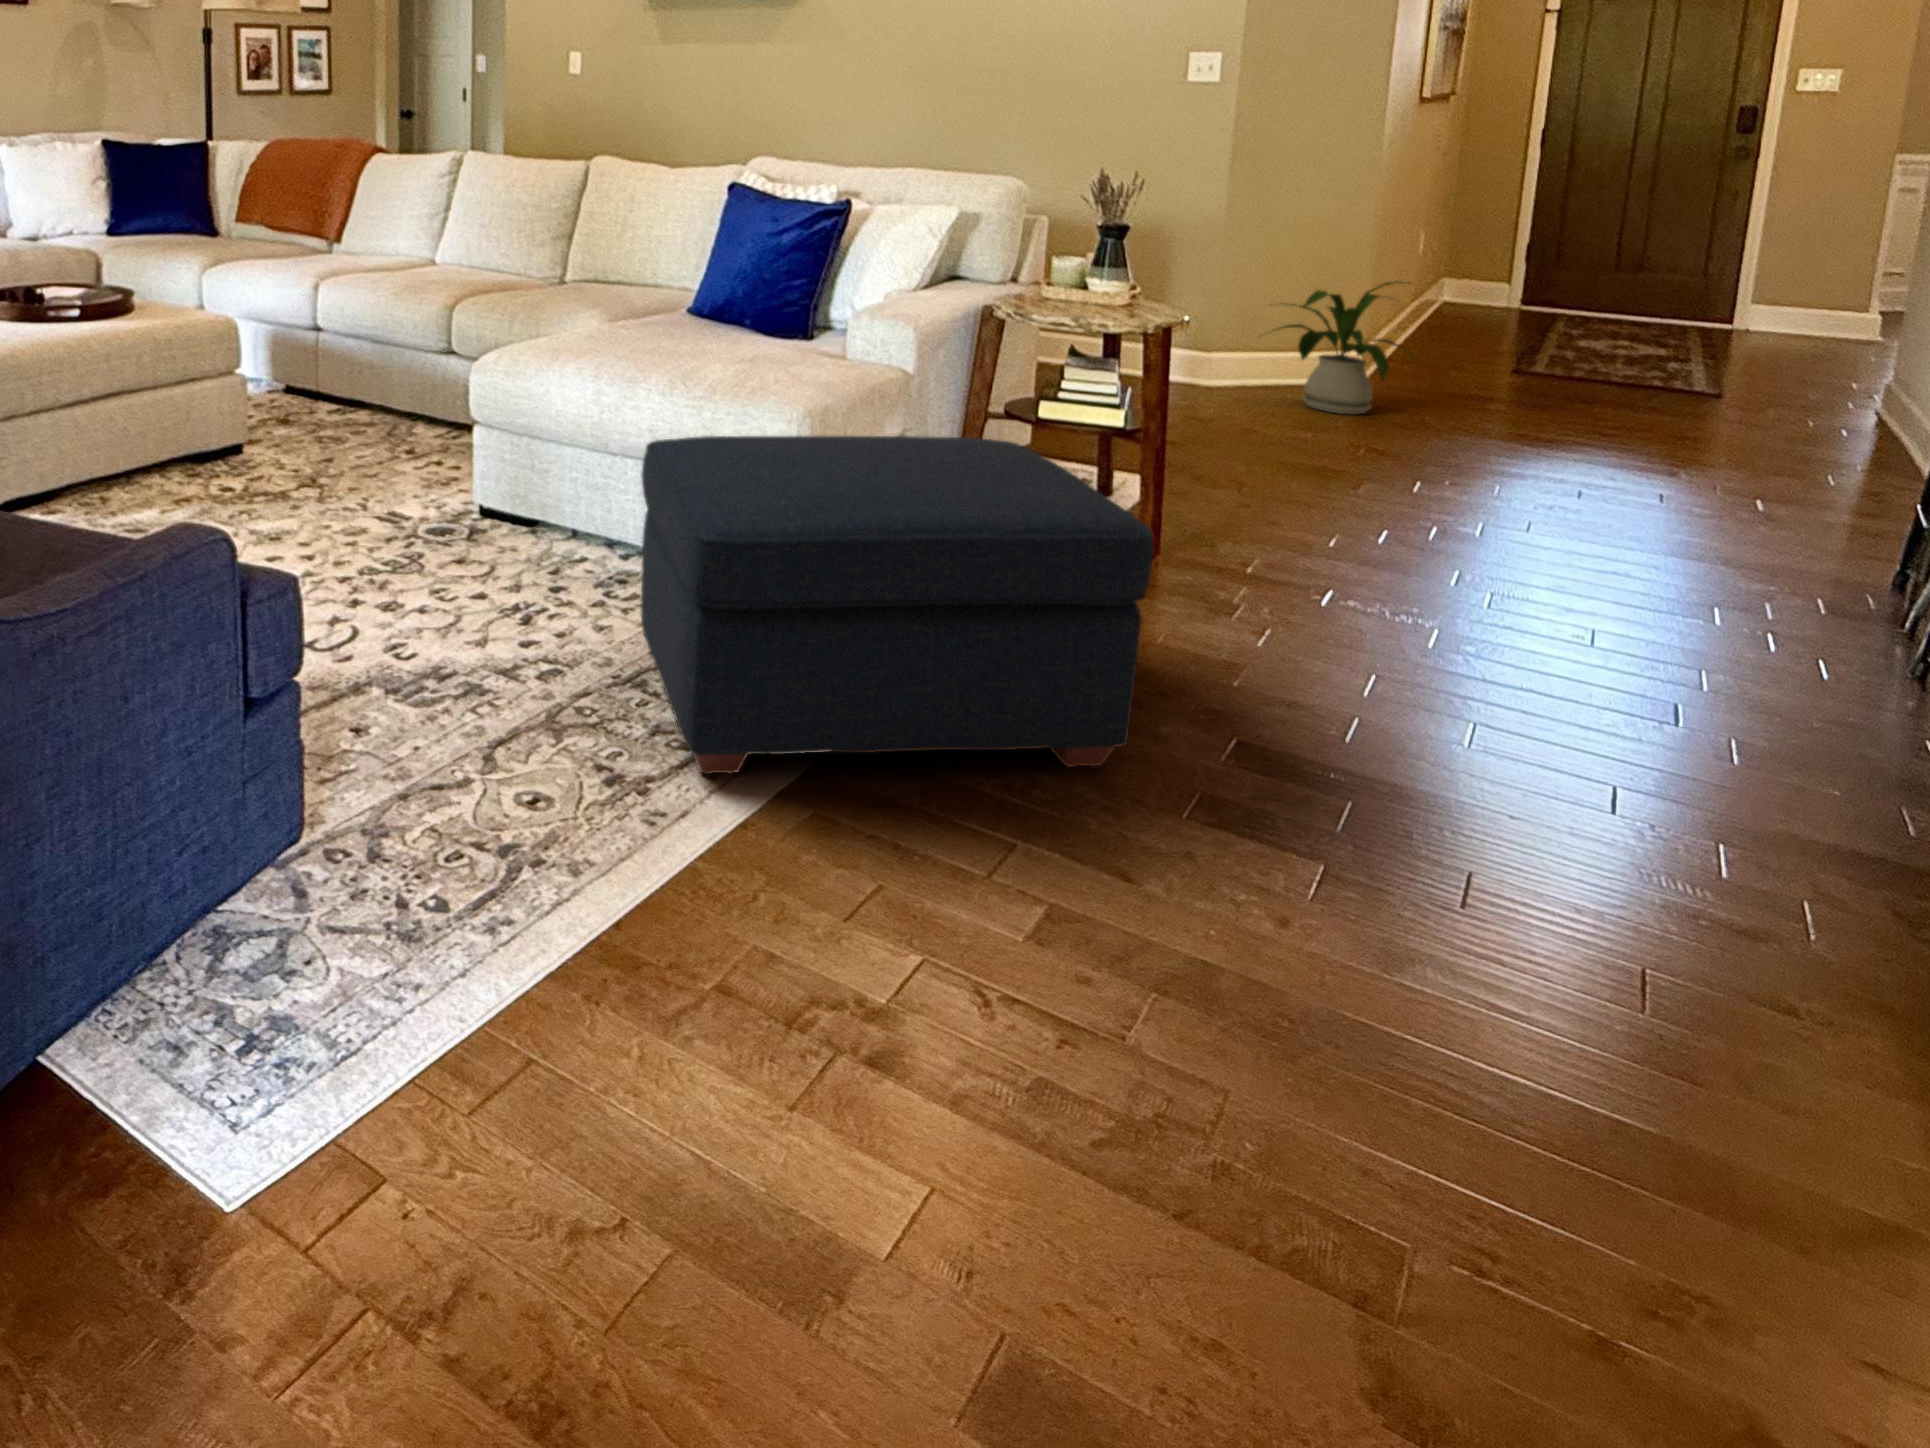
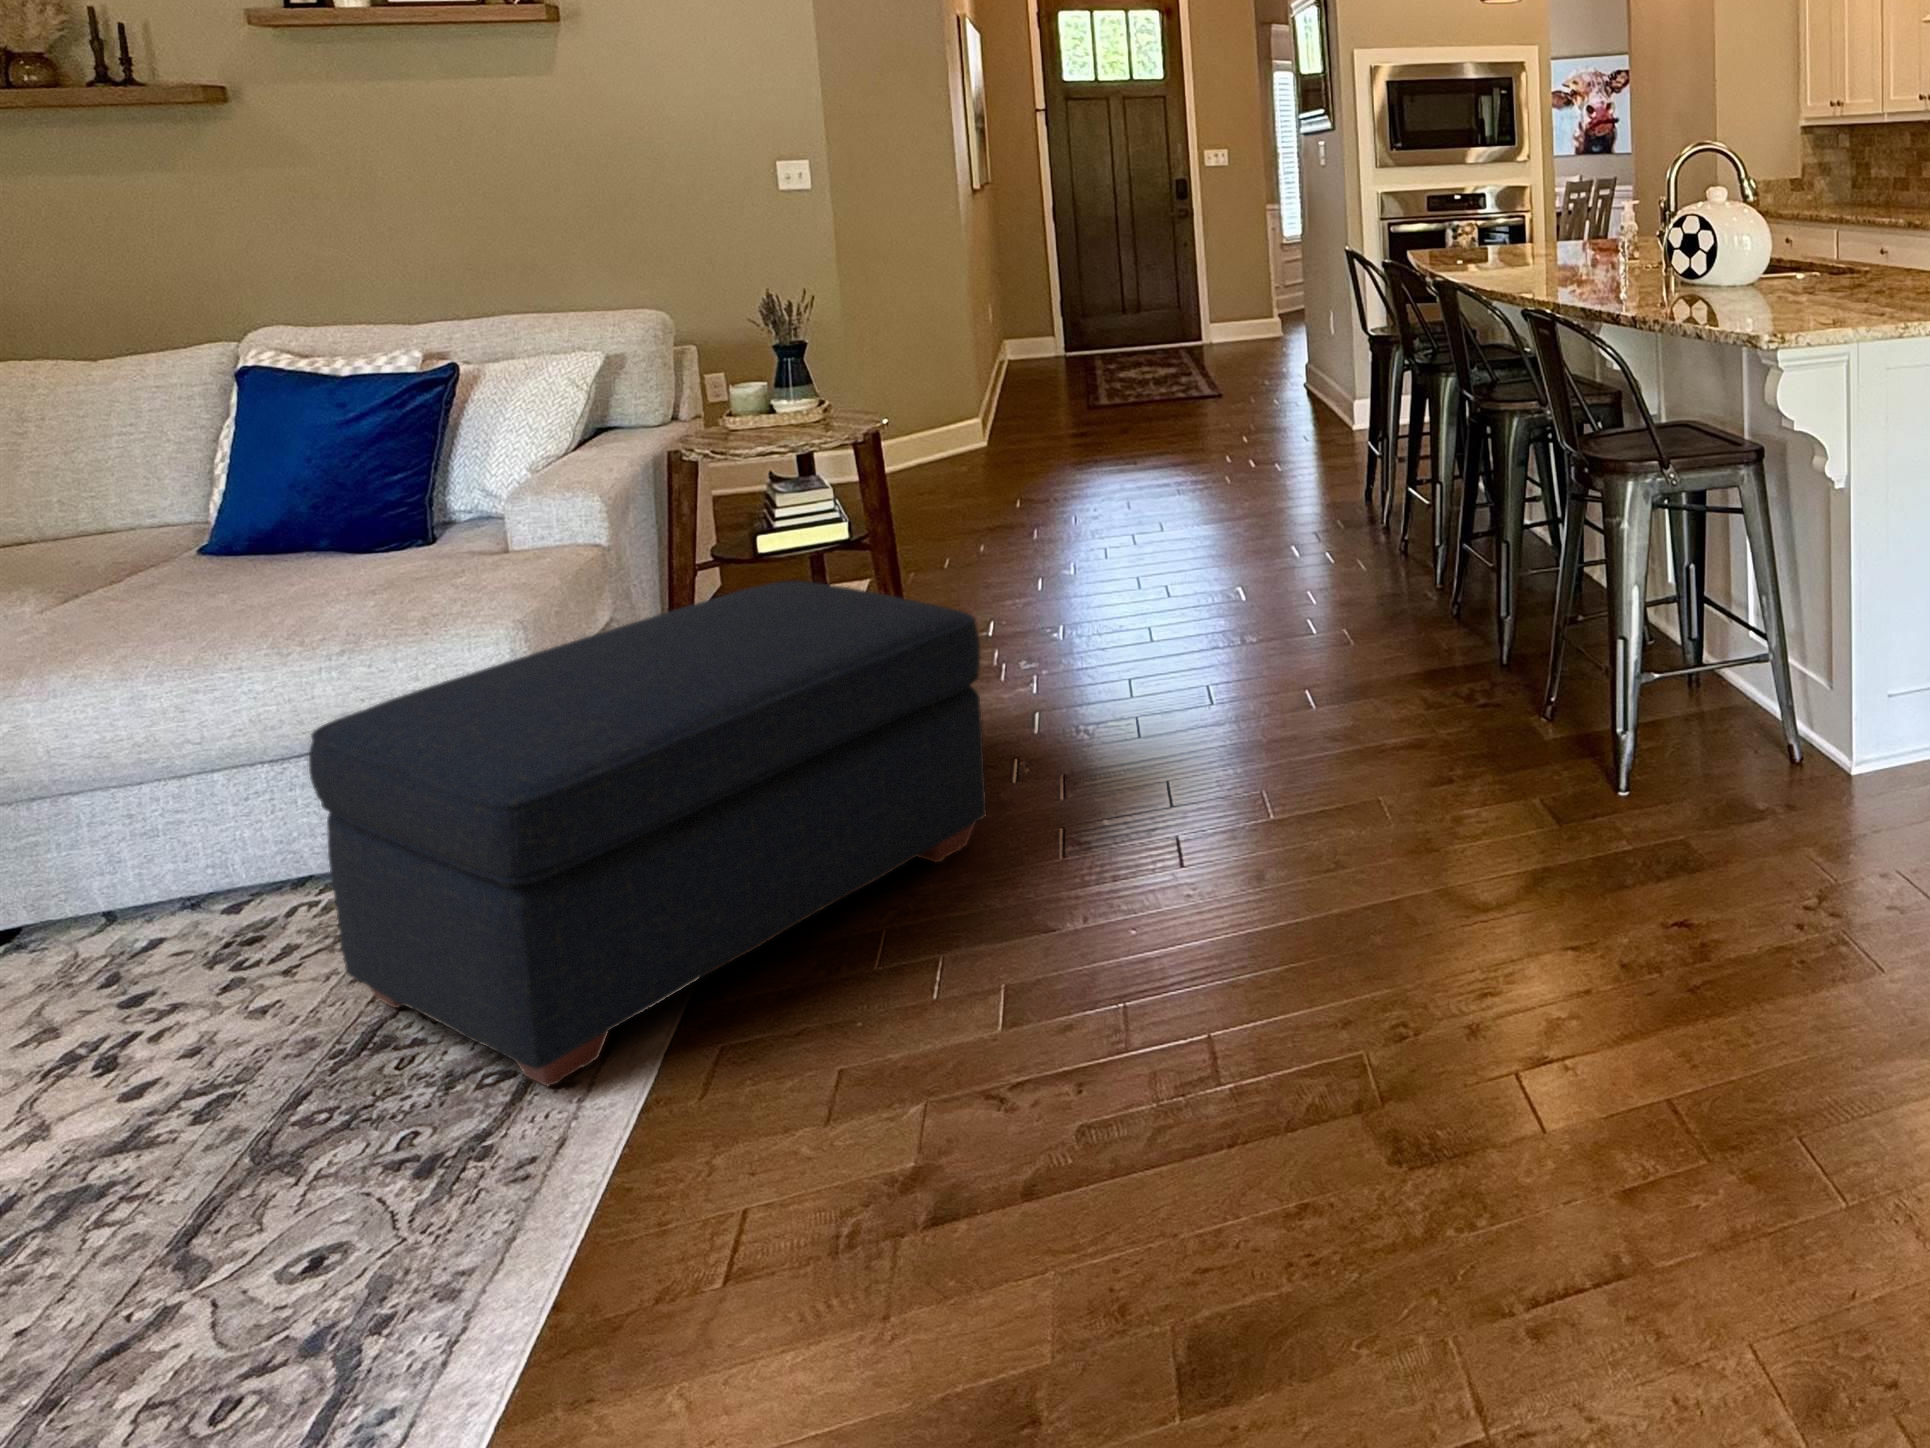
house plant: present [1270,281,1424,414] -> none [897,350,1041,476]

